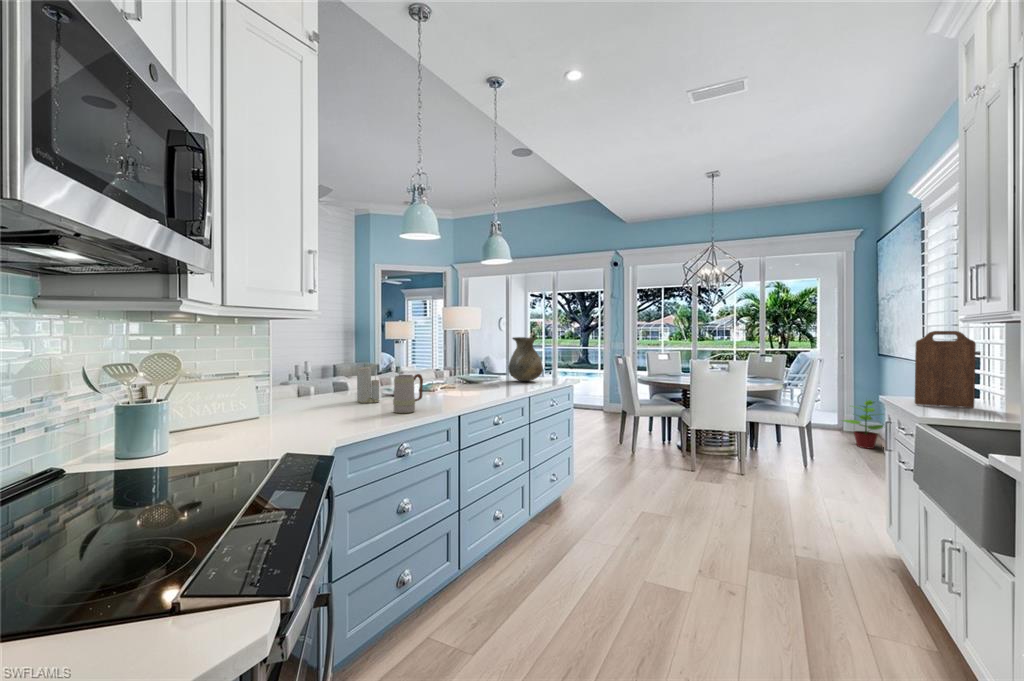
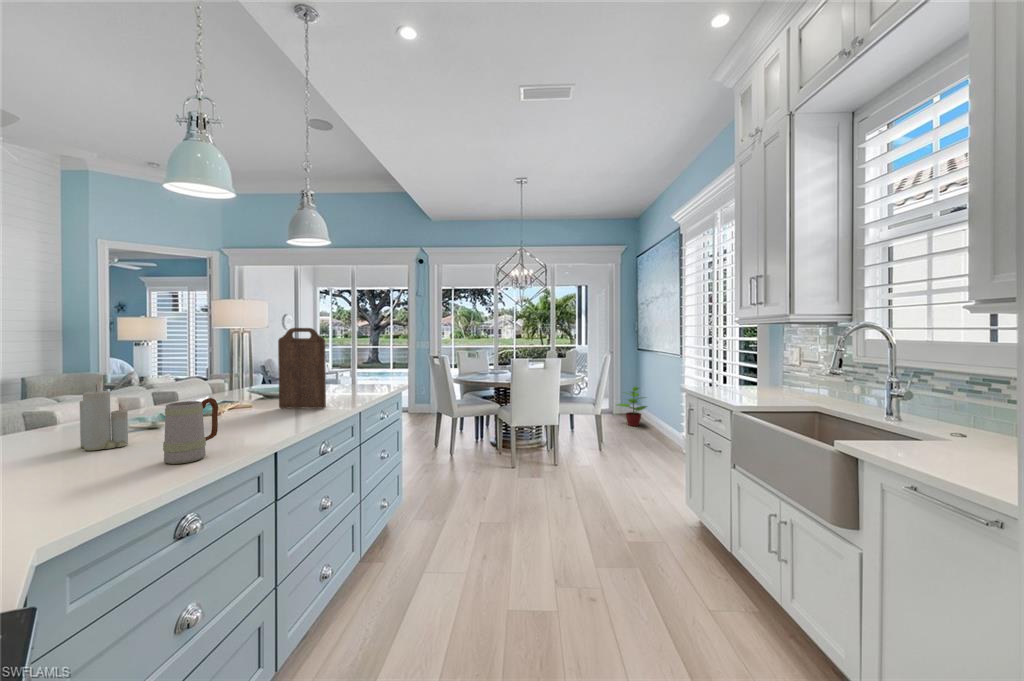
cutting board: present [915,331,976,408] -> present [278,328,326,409]
vase: present [508,337,543,381] -> none [325,338,369,391]

